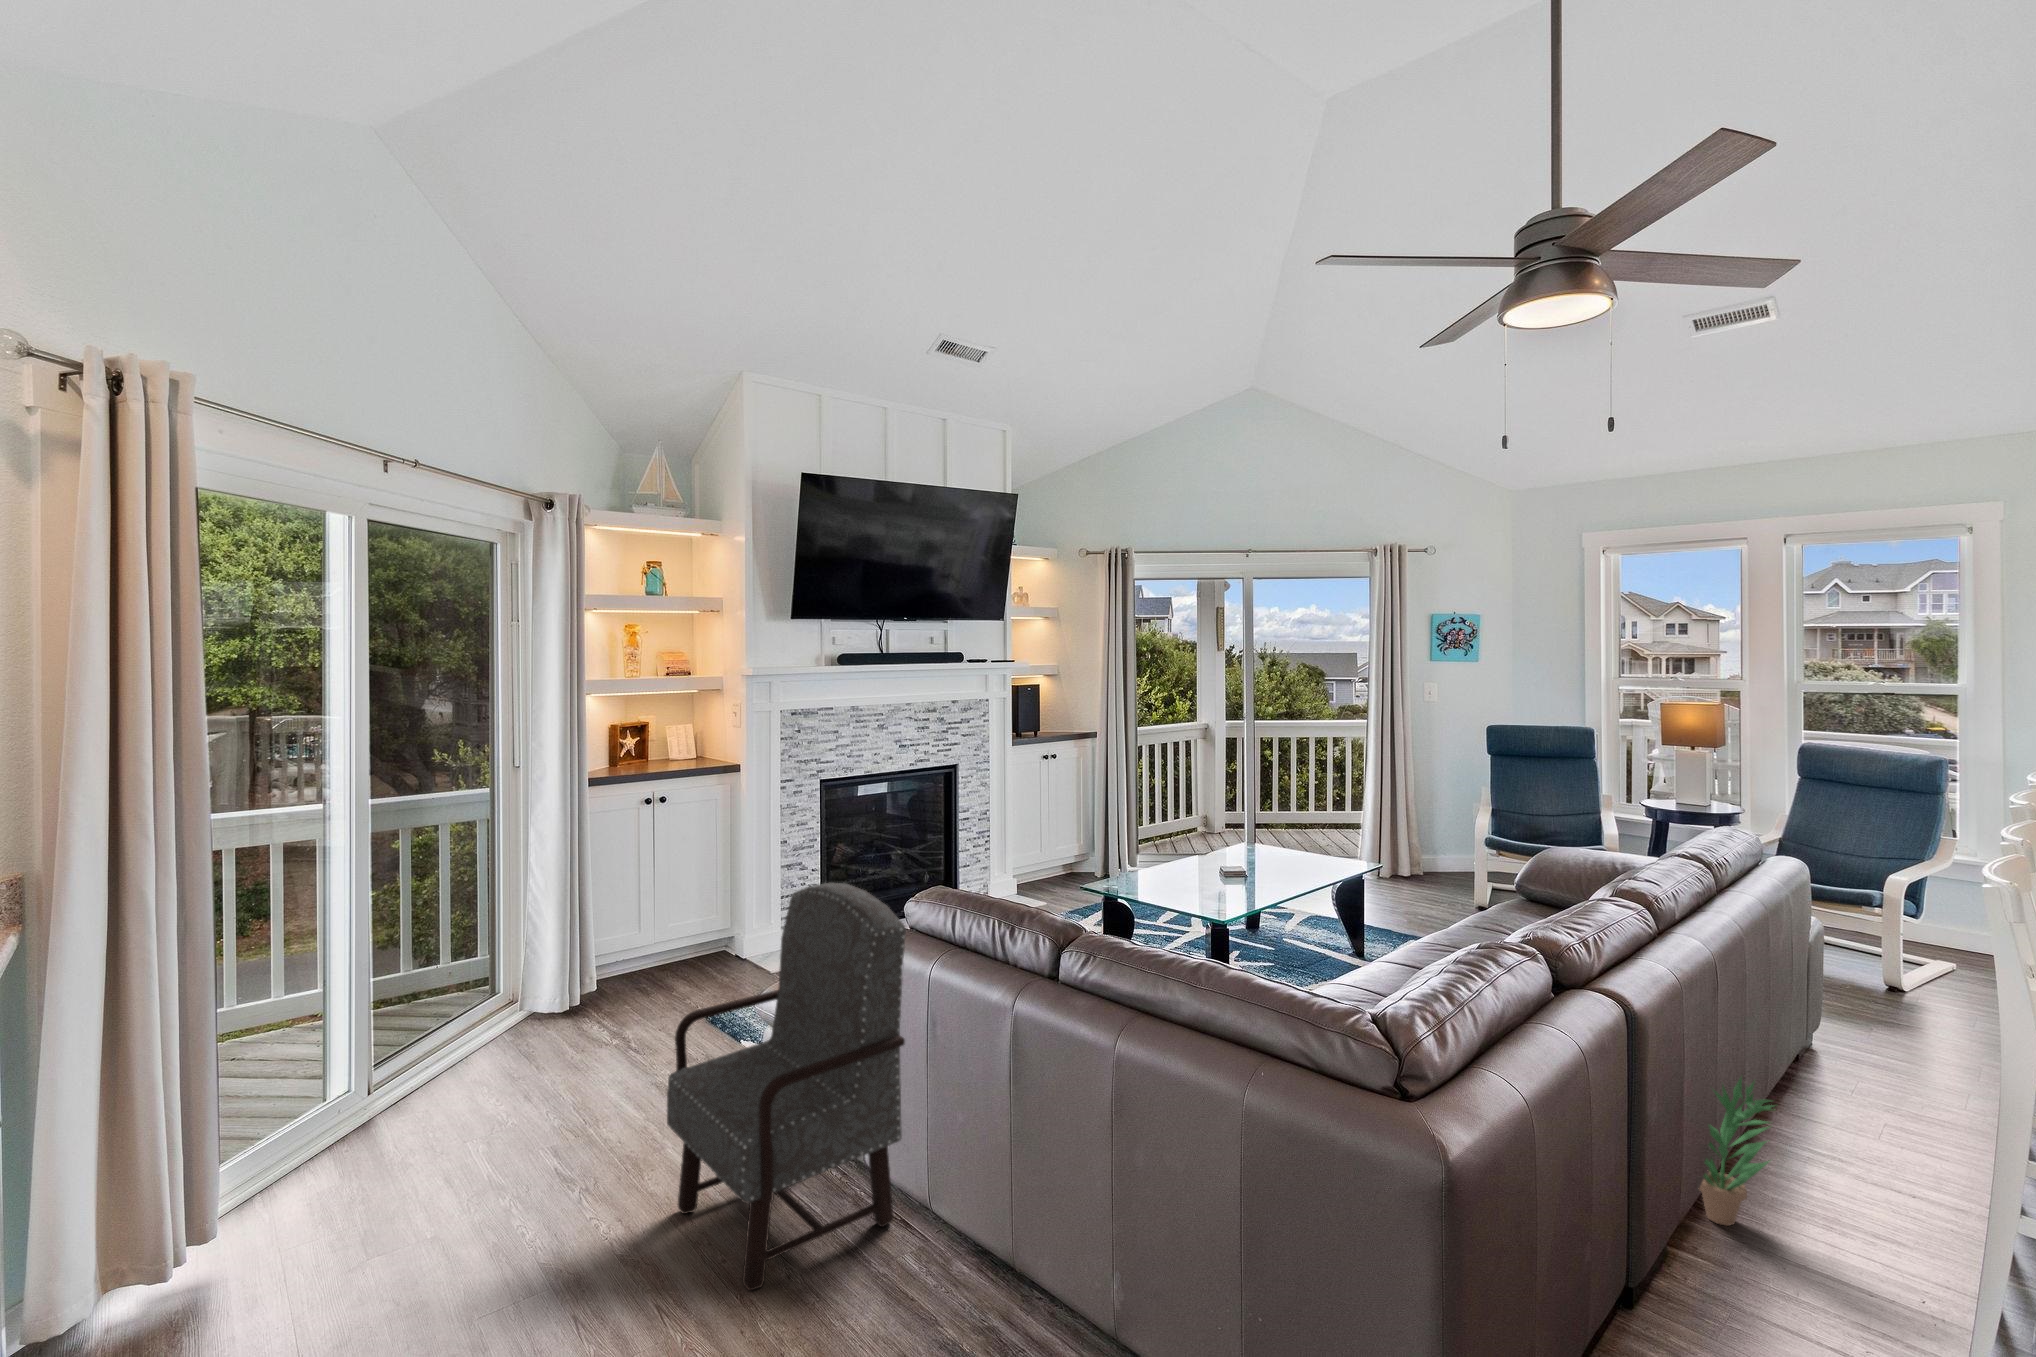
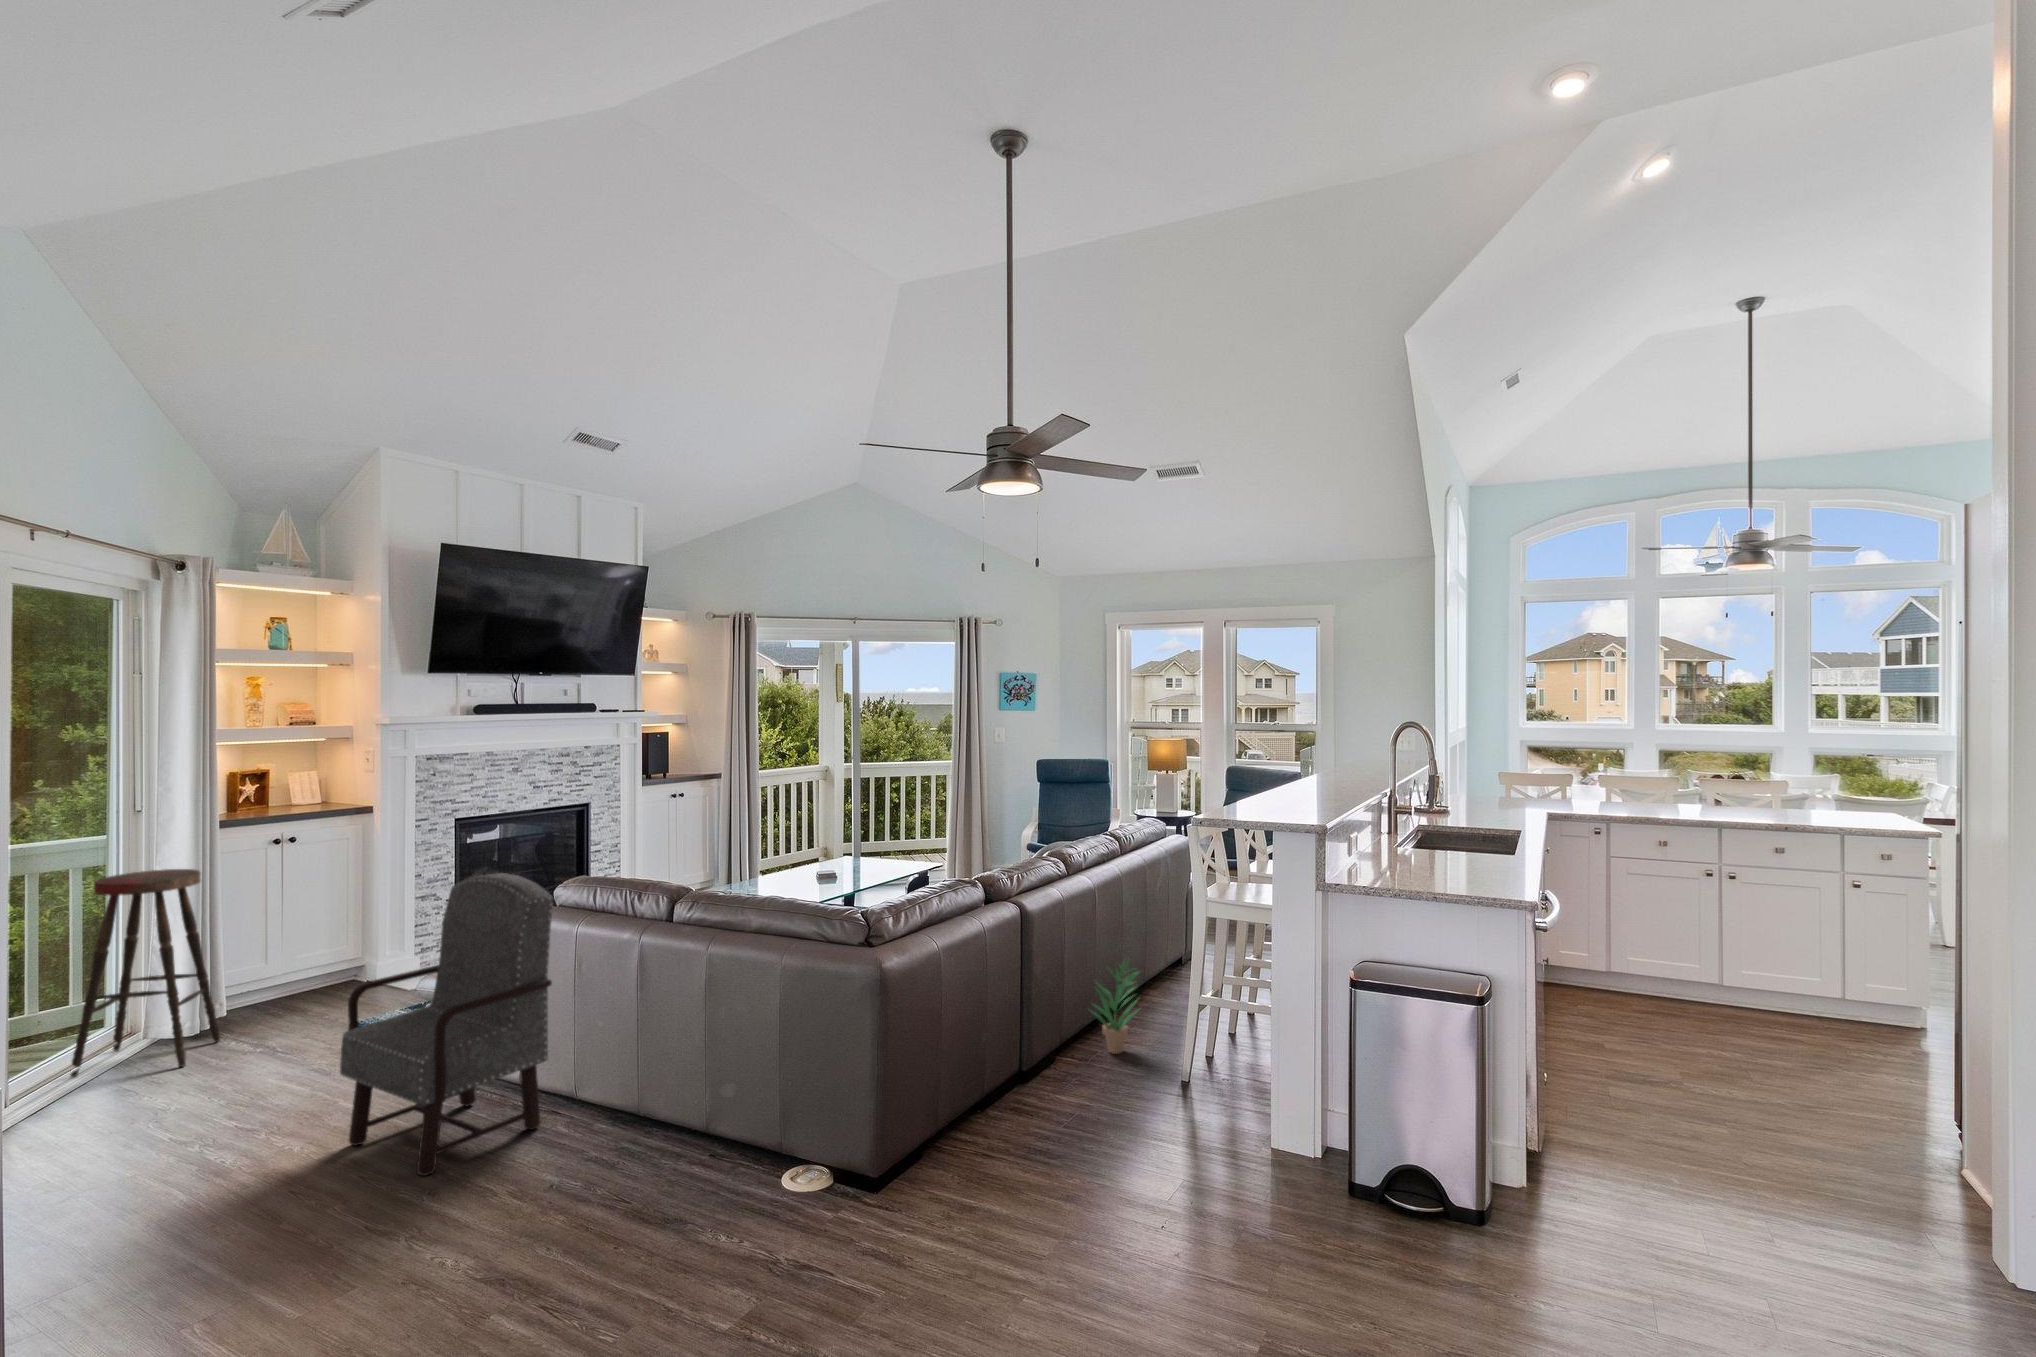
bar stool: none [452,833,591,1050] -> present [70,869,220,1077]

